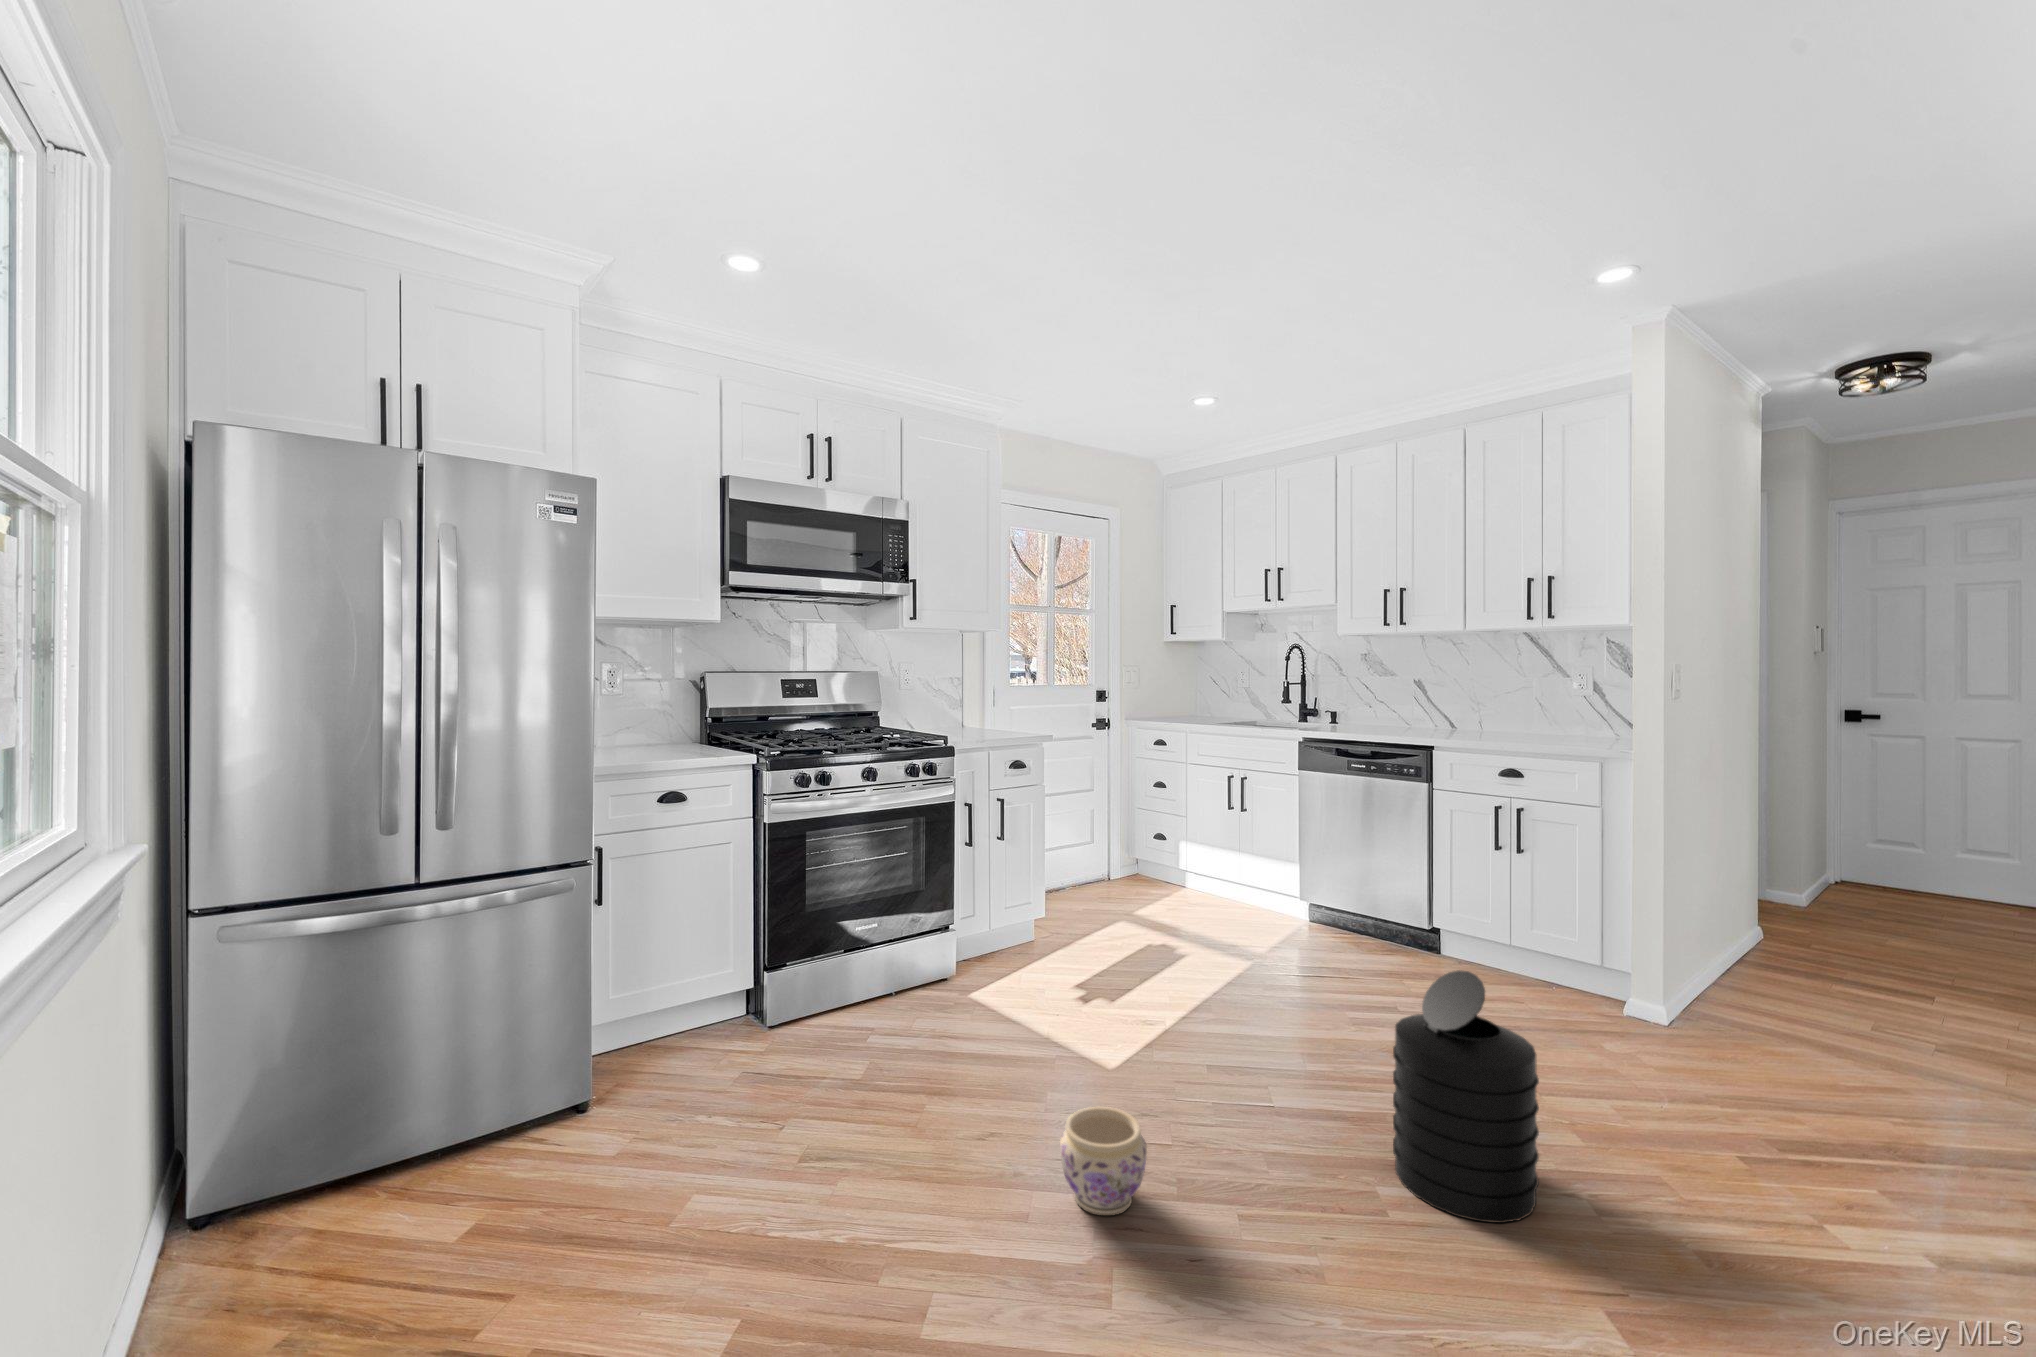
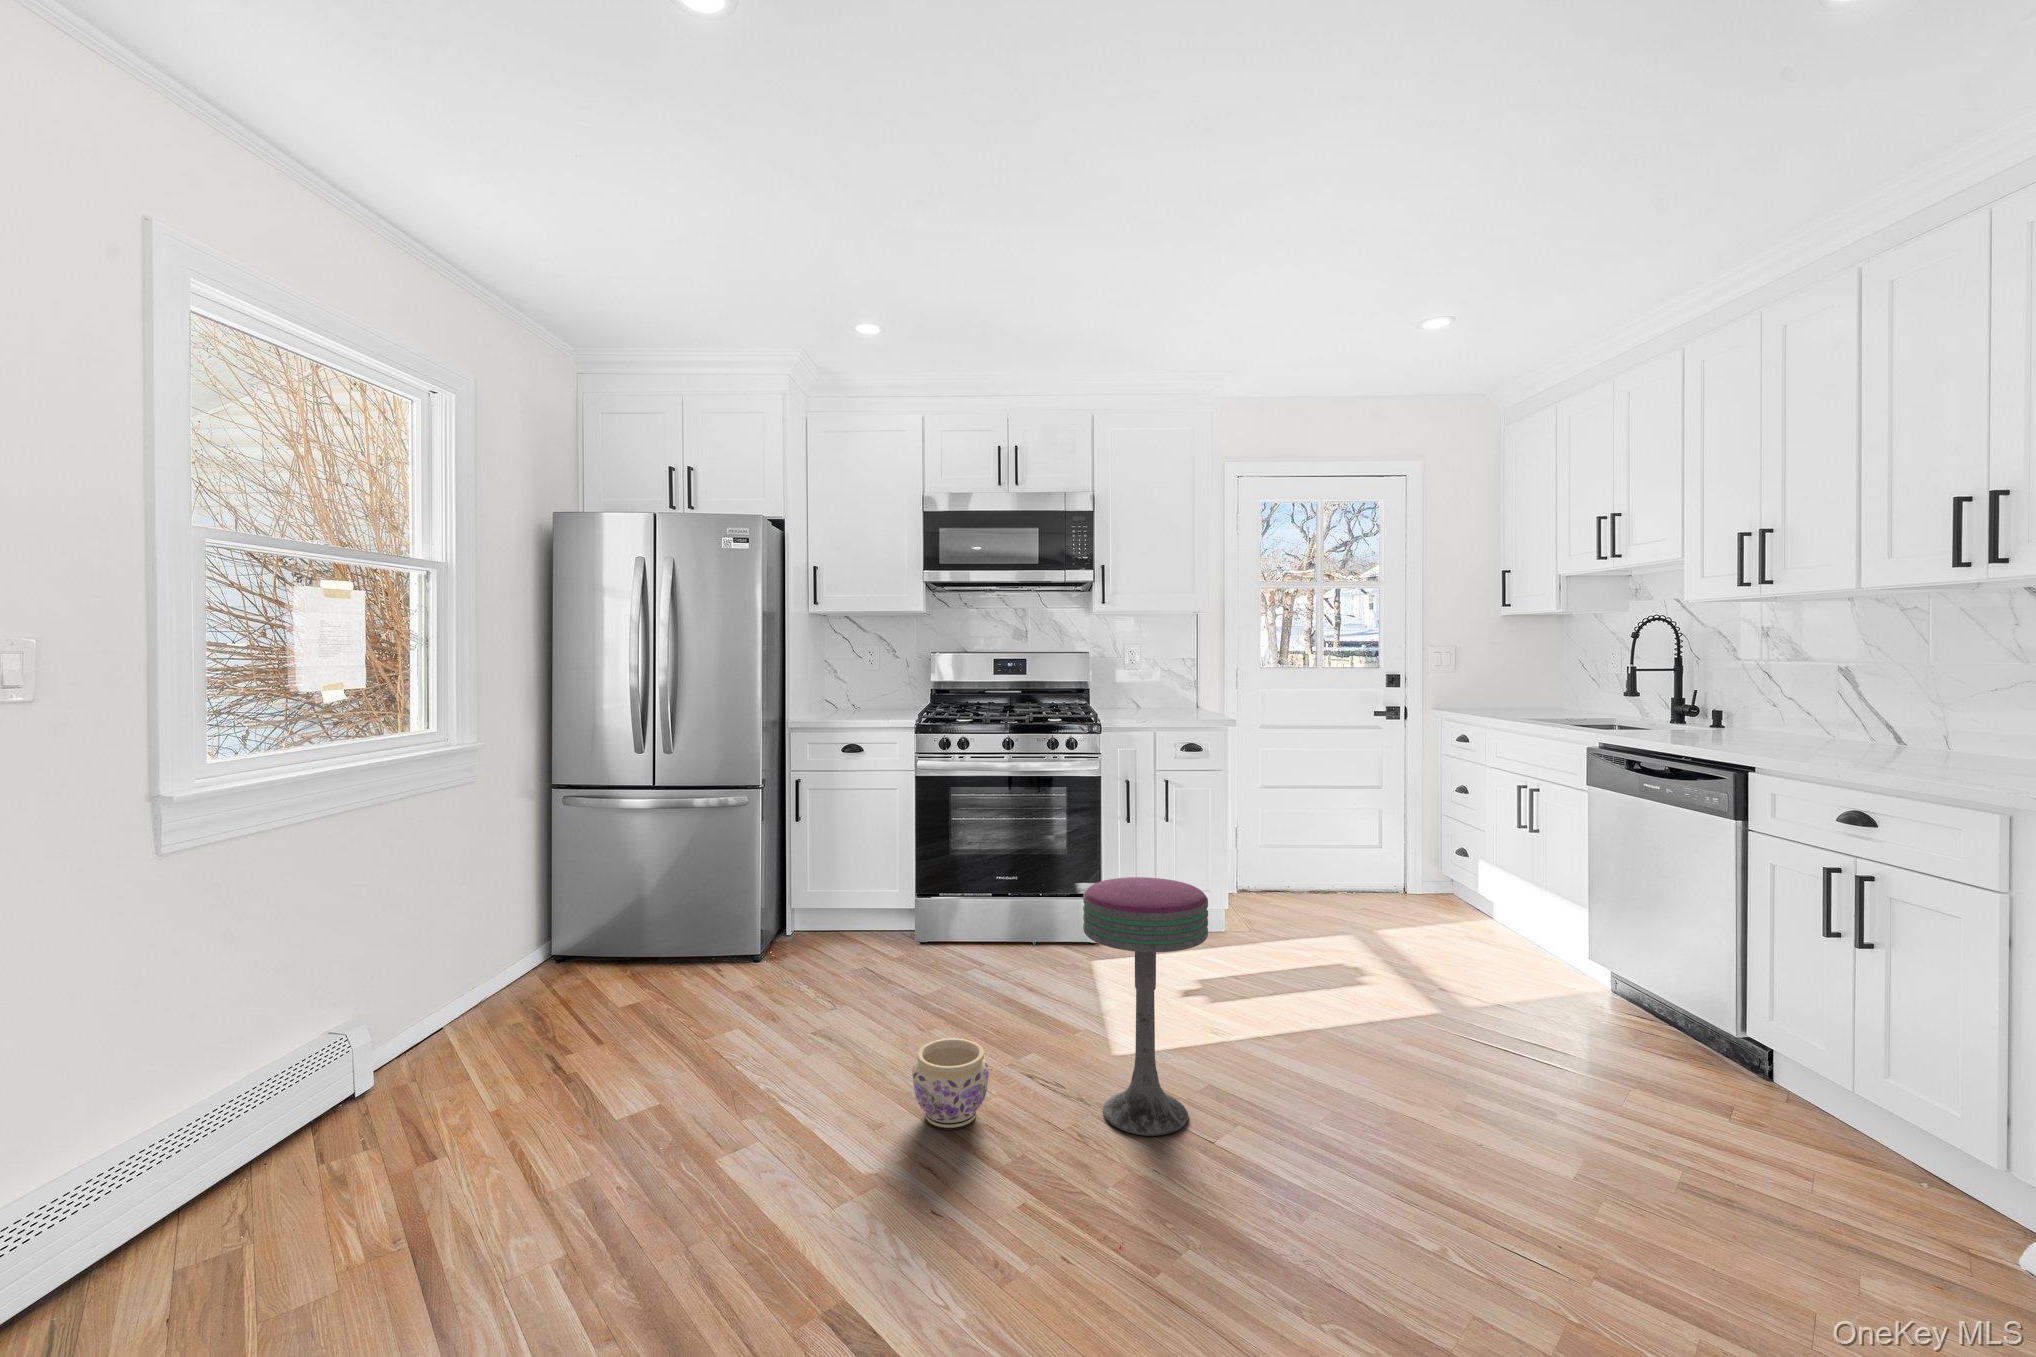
bar stool: none [1174,891,1298,1144] -> present [1083,877,1208,1136]
trash can: present [1393,970,1539,1223] -> none [1209,999,1366,1295]

